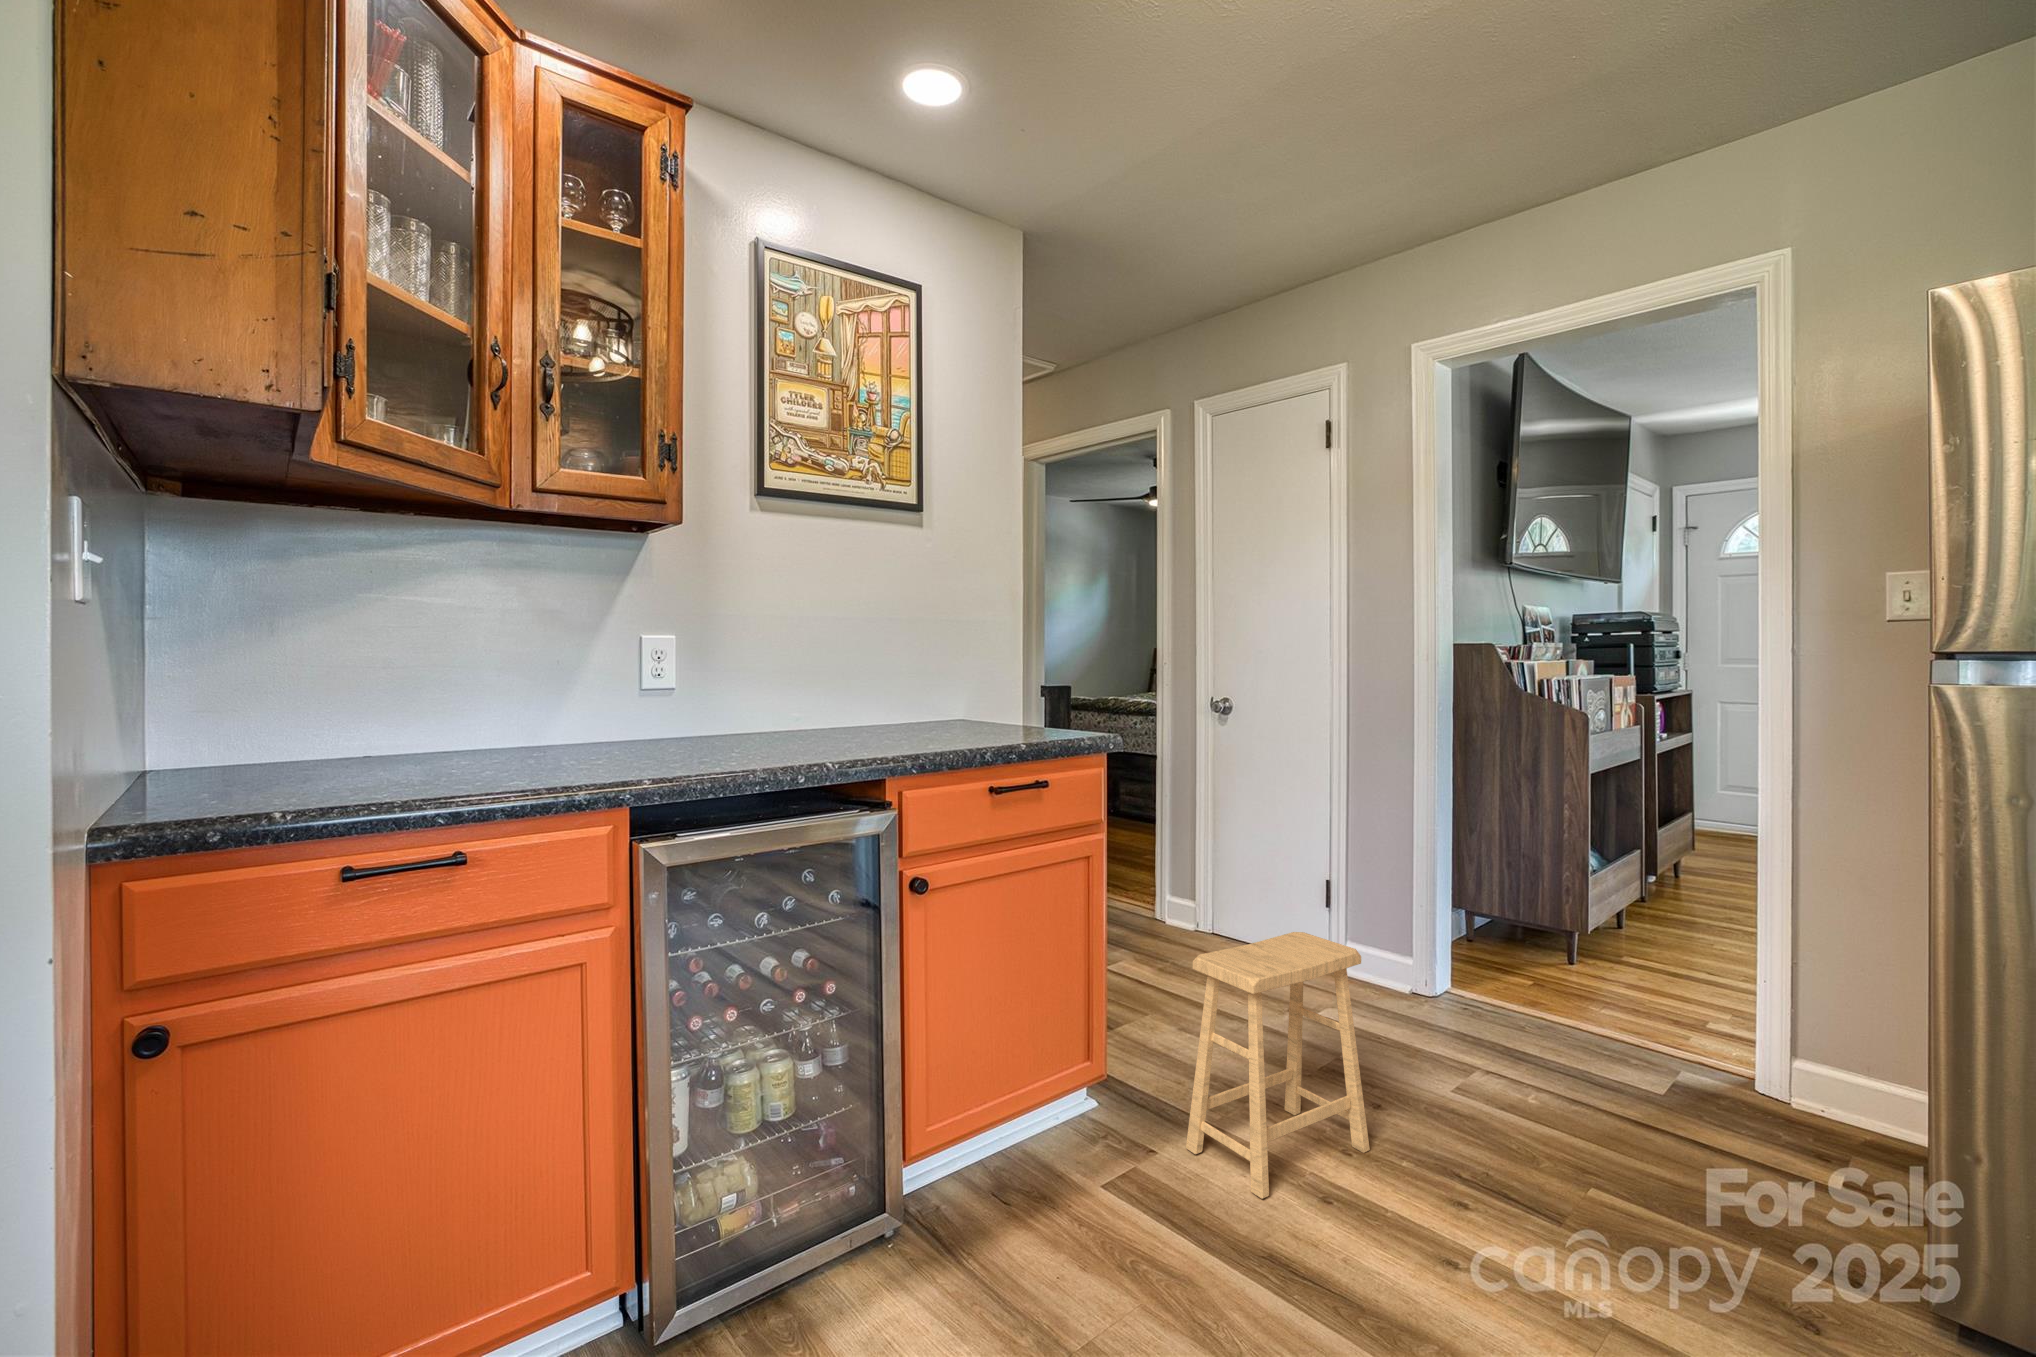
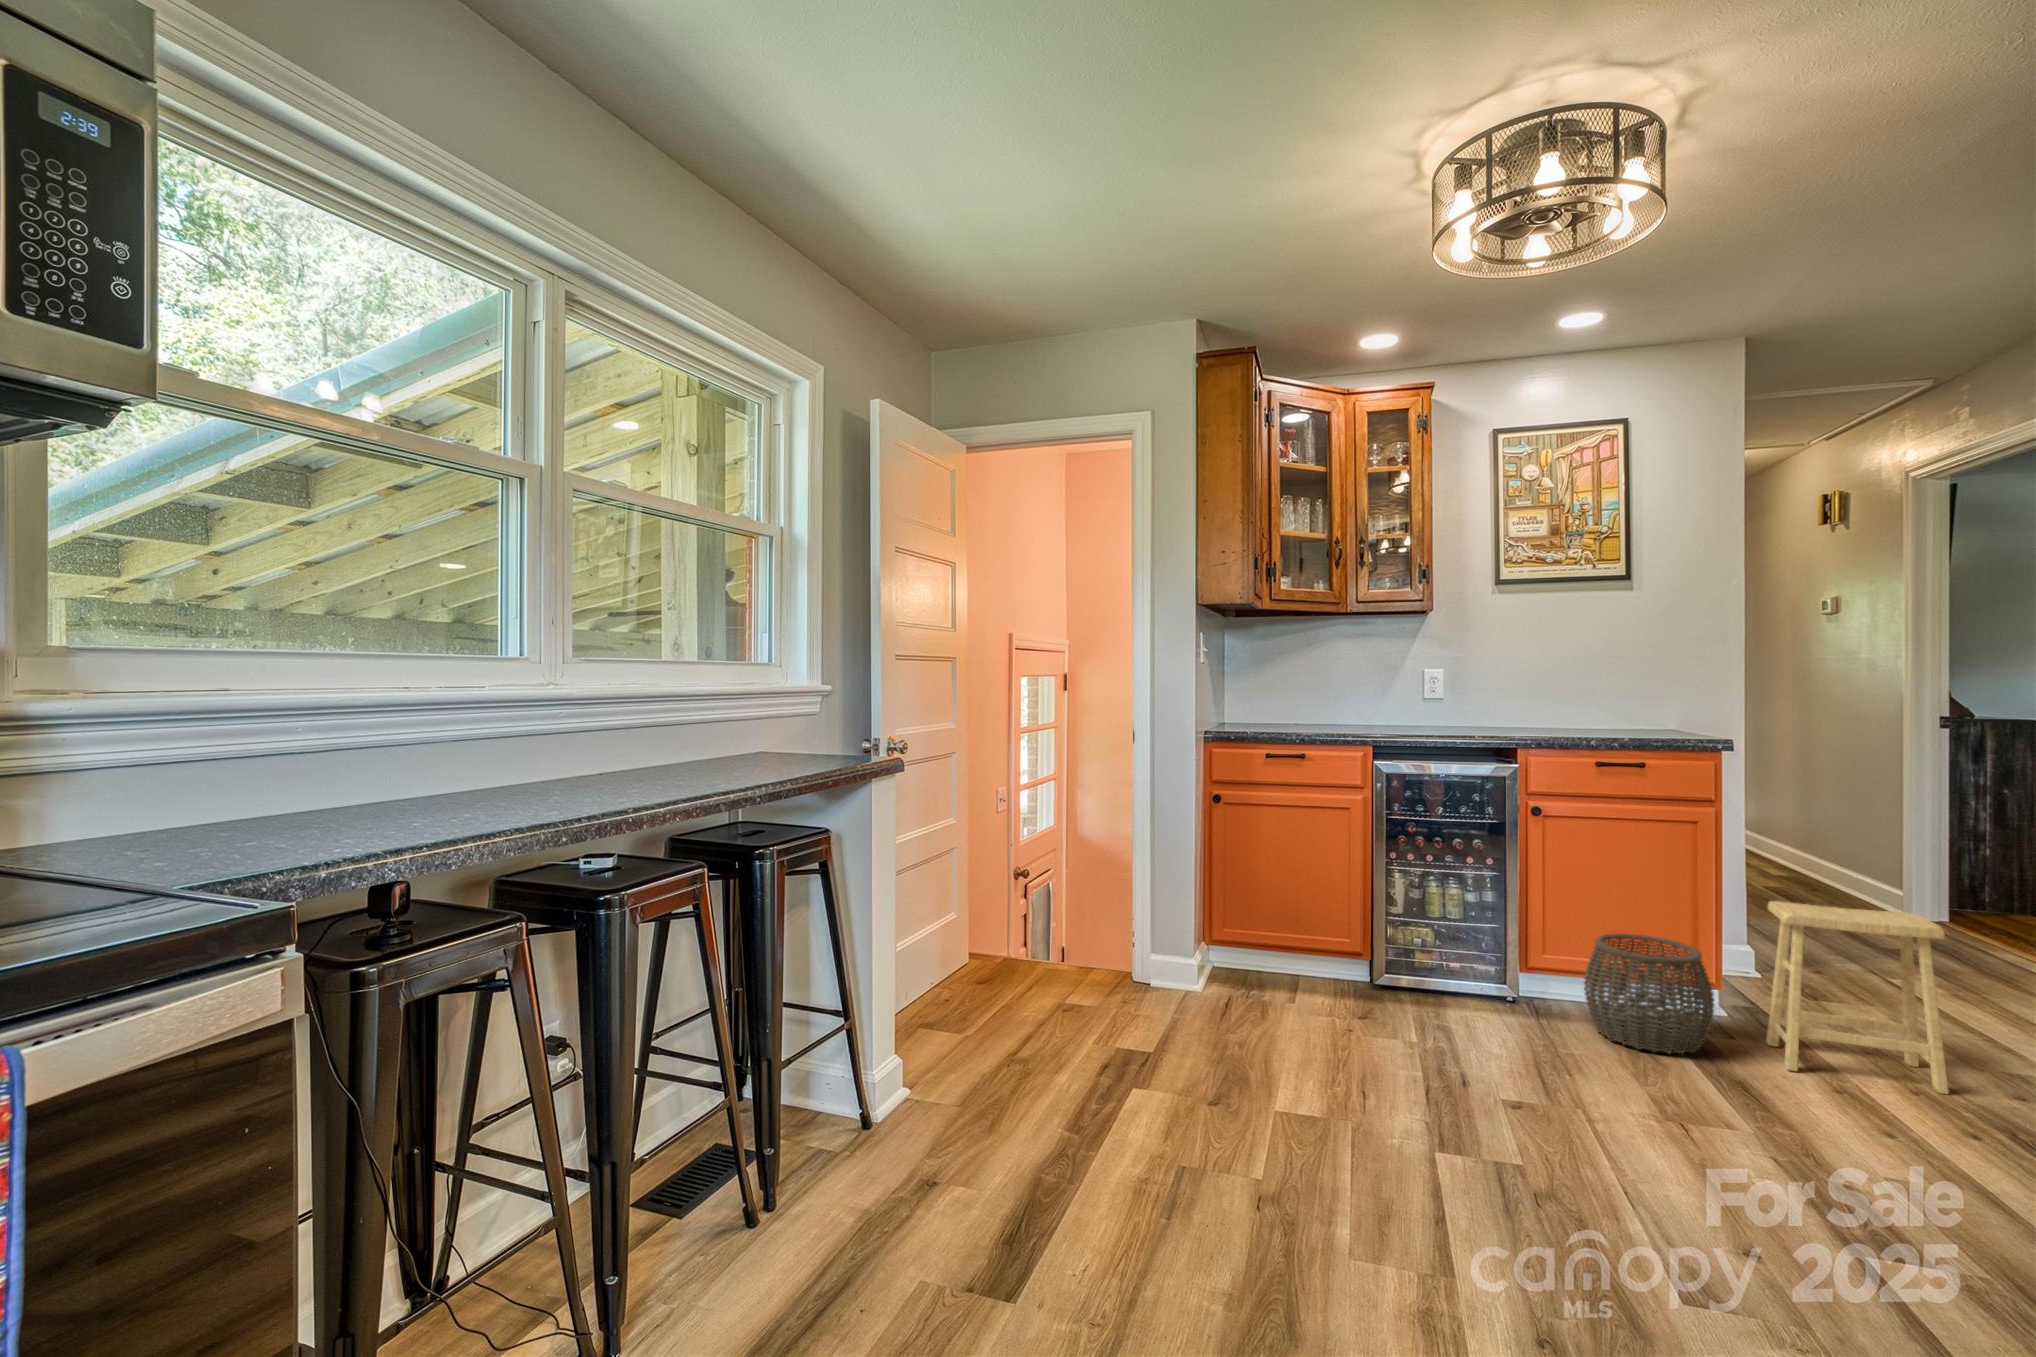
woven basket: none [1014,1049,1192,1270] -> present [1584,933,1714,1054]

